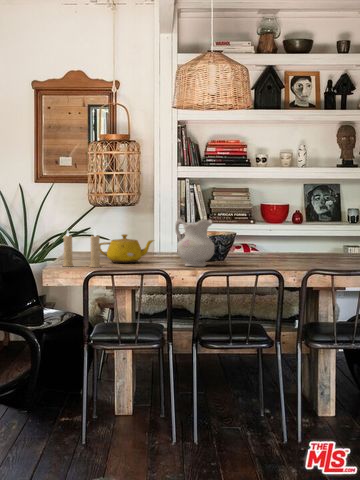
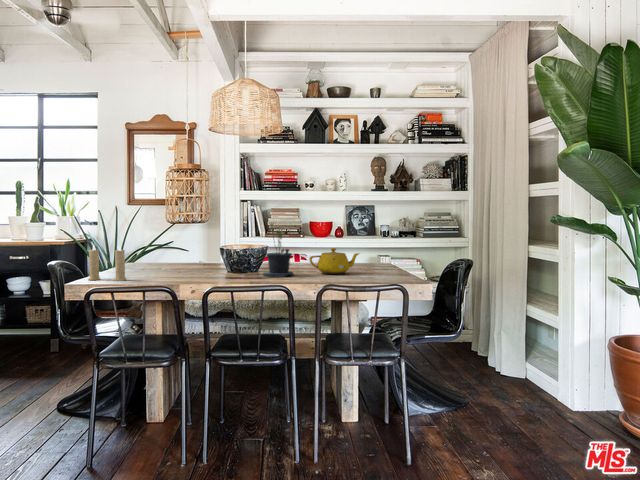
potted plant: none [233,207,270,266] -> present [263,223,294,277]
ceramic pitcher: present [175,217,215,267] -> none [204,232,240,279]
teapot: present [99,234,153,263] -> present [309,248,359,274]

